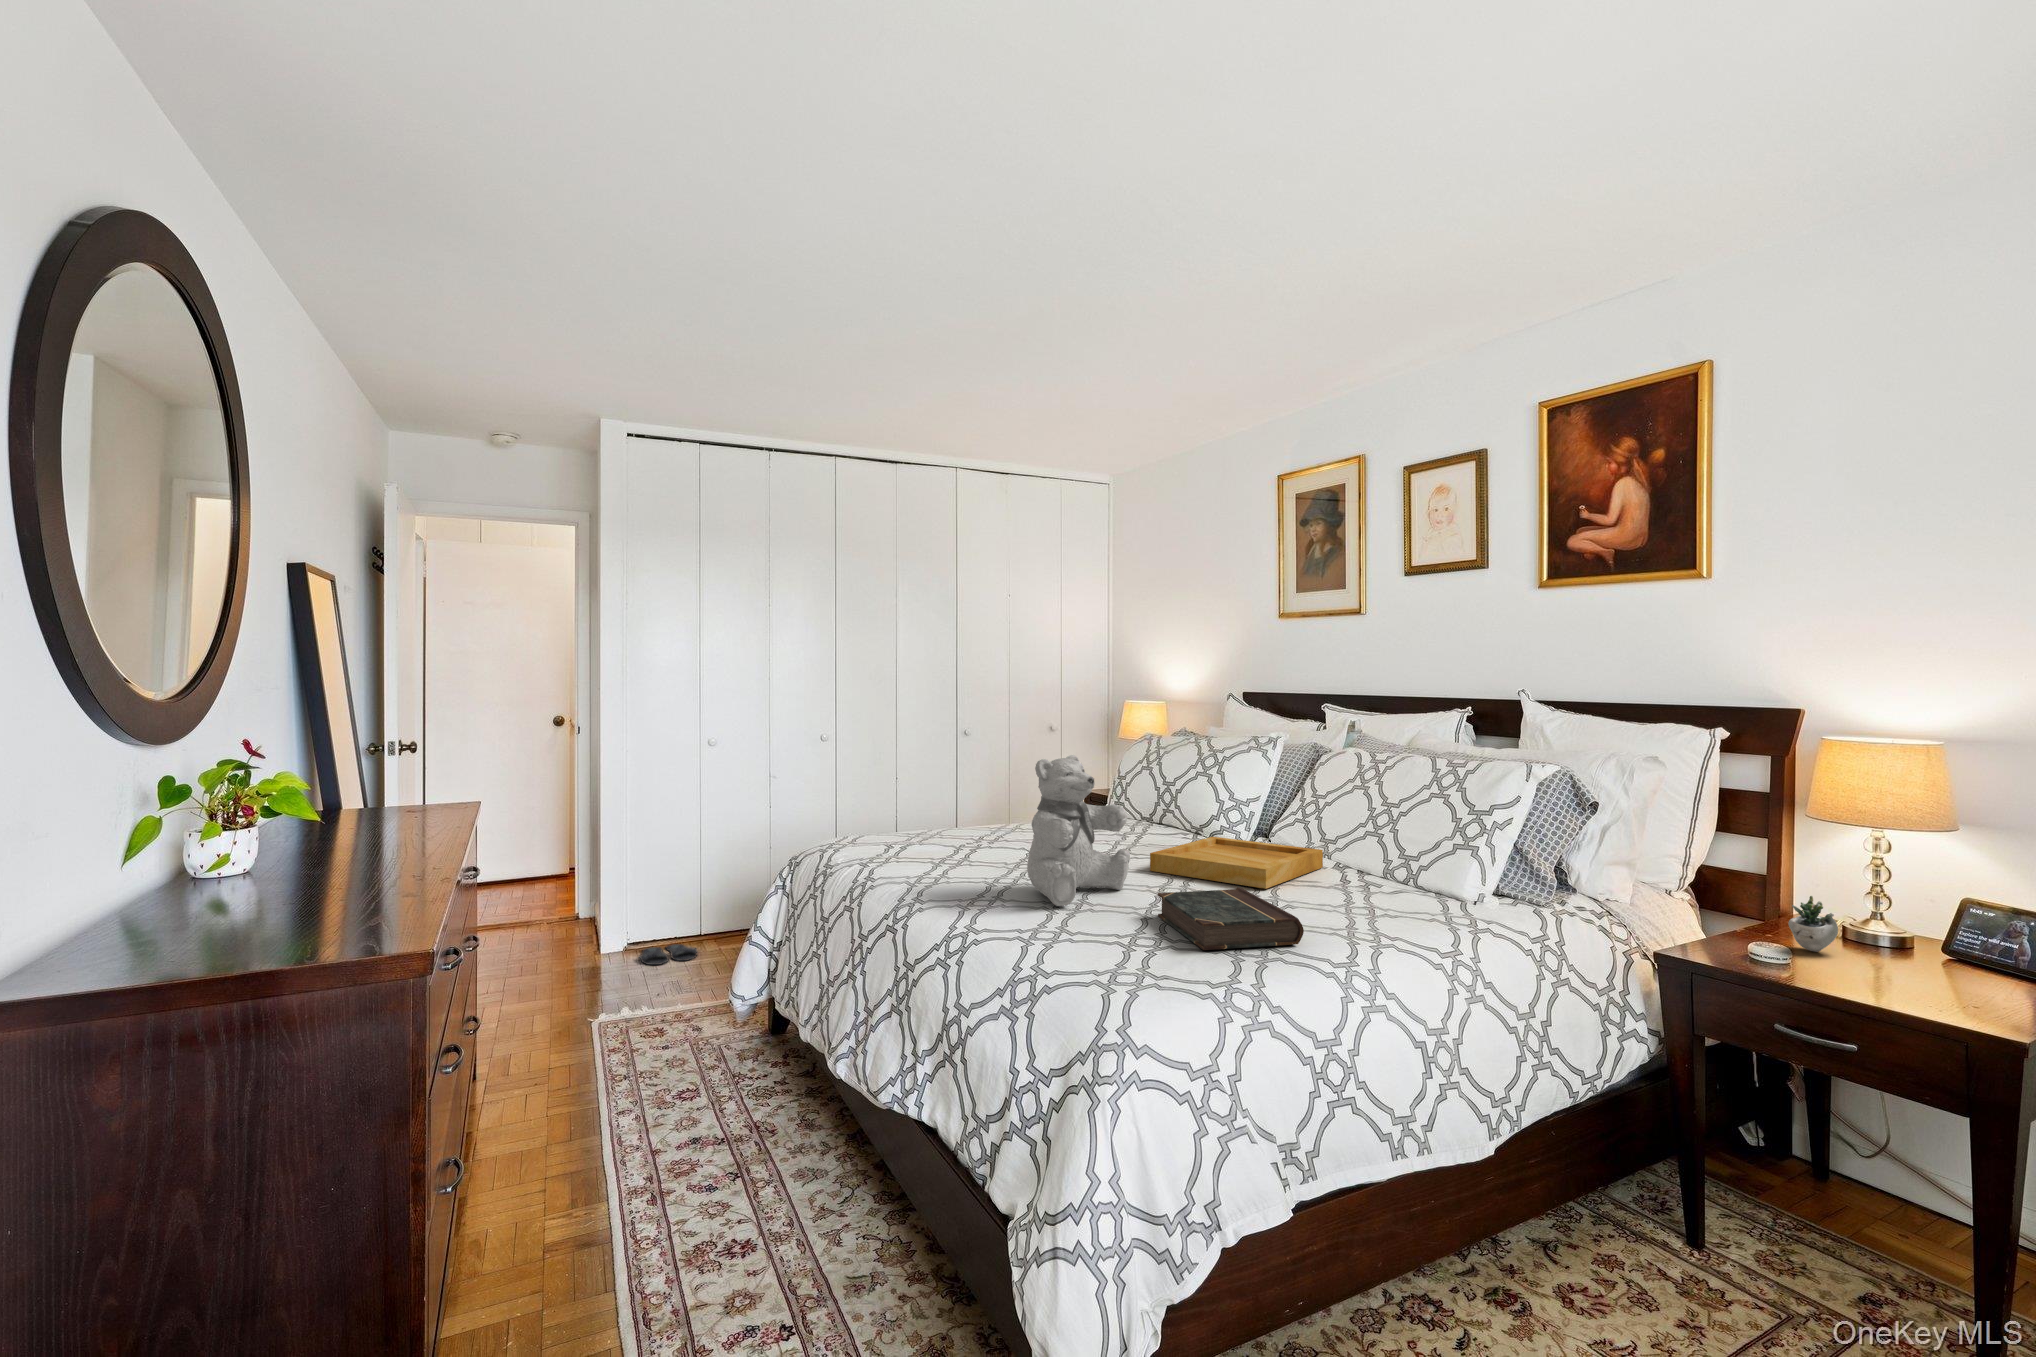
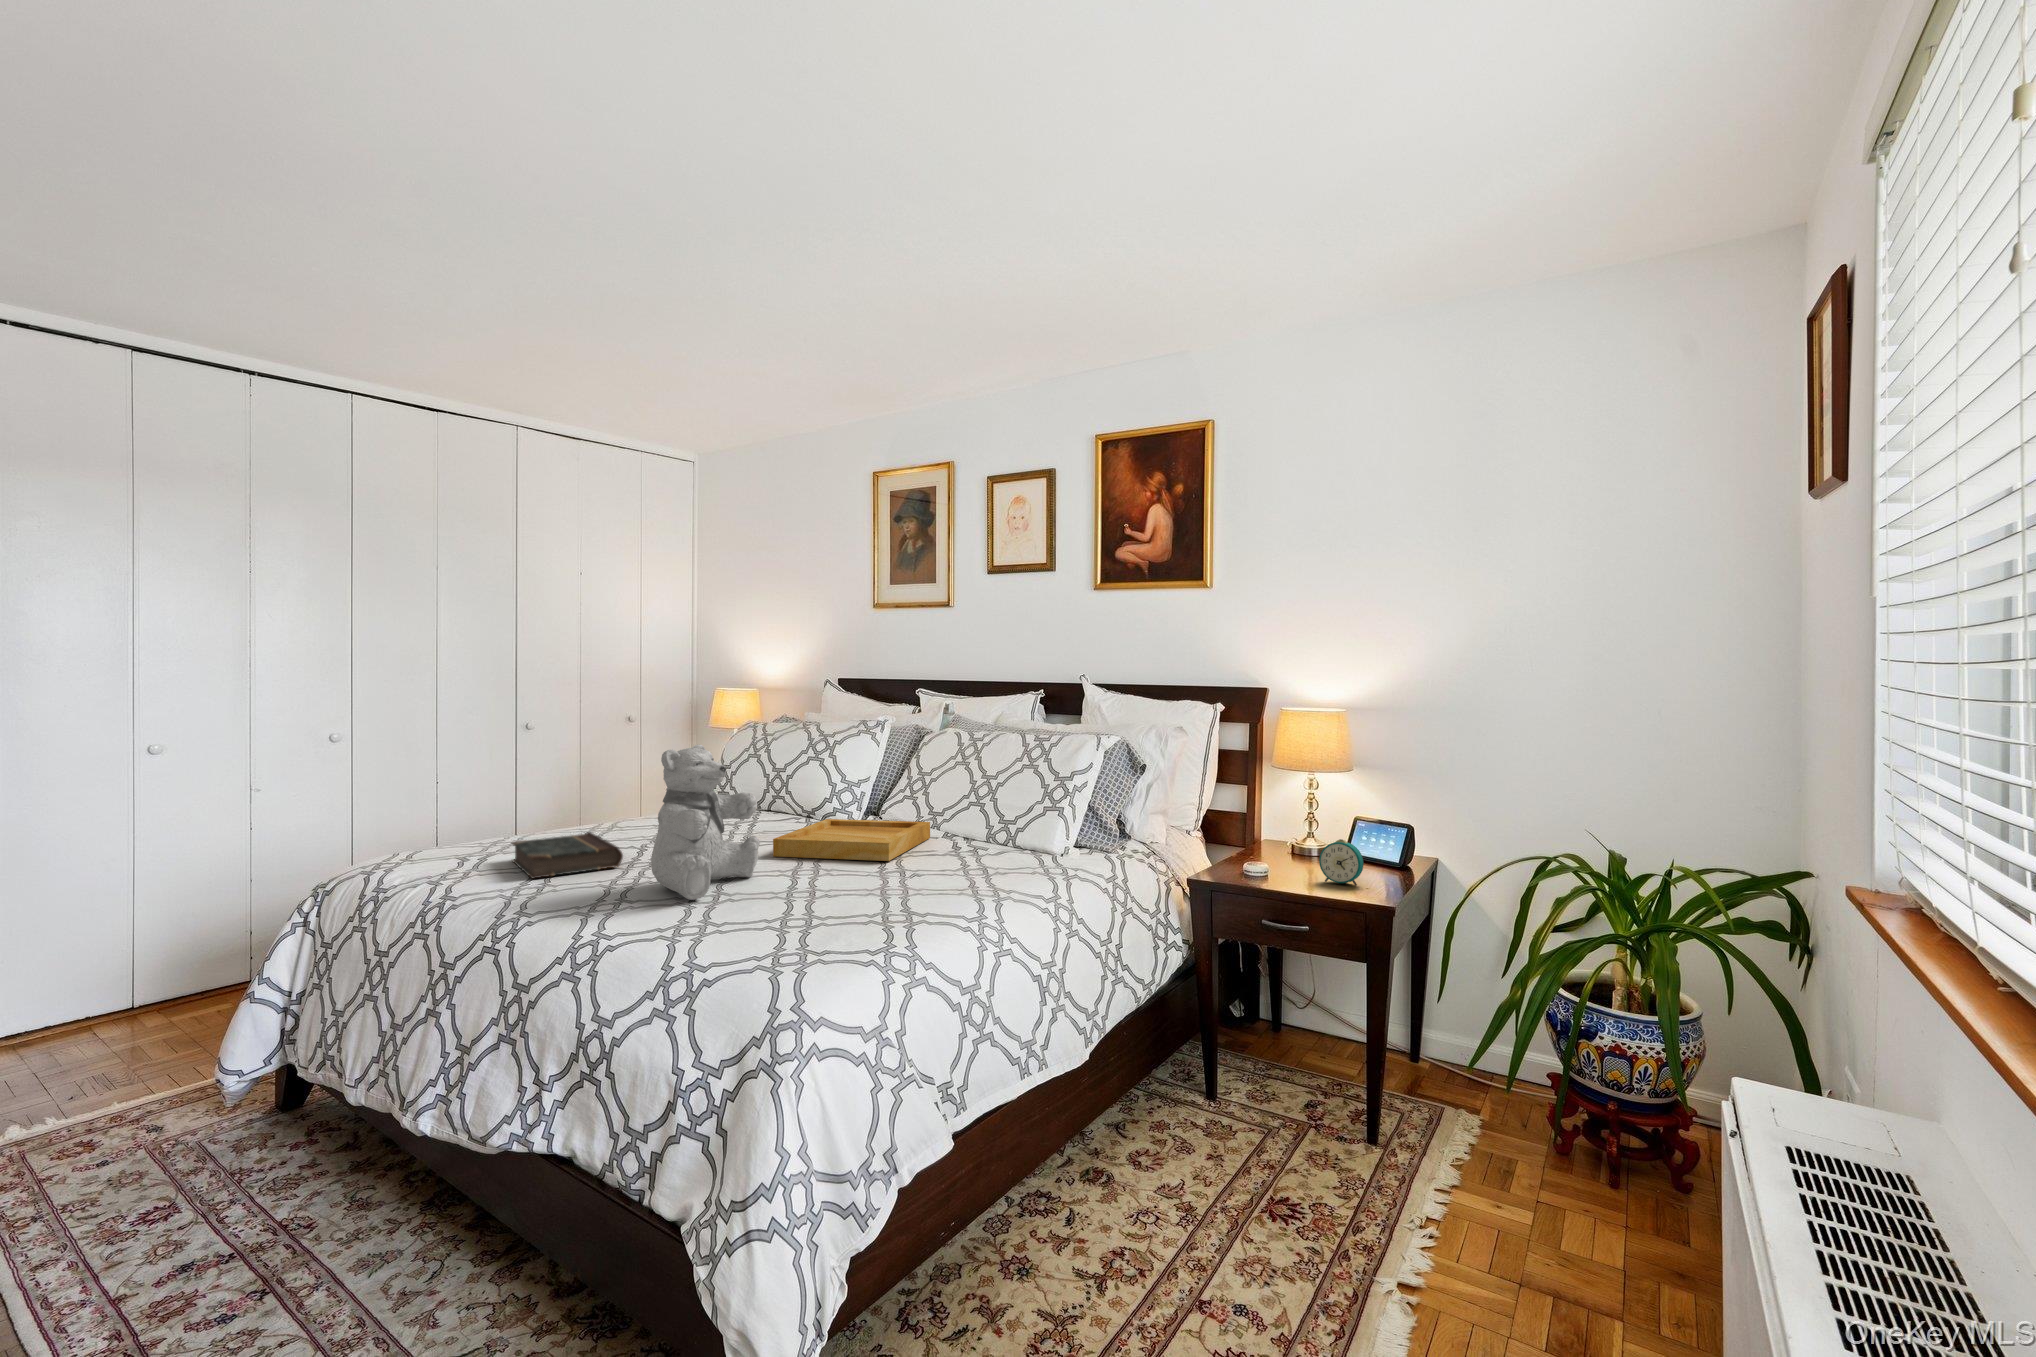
book: present [1158,887,1304,950] -> present [512,832,623,878]
succulent plant: present [1788,896,1883,952] -> none [1266,823,1322,864]
alarm clock: none [1869,929,1950,998] -> present [1319,839,1364,885]
slippers: present [639,944,697,965] -> none [44,1020,149,1054]

